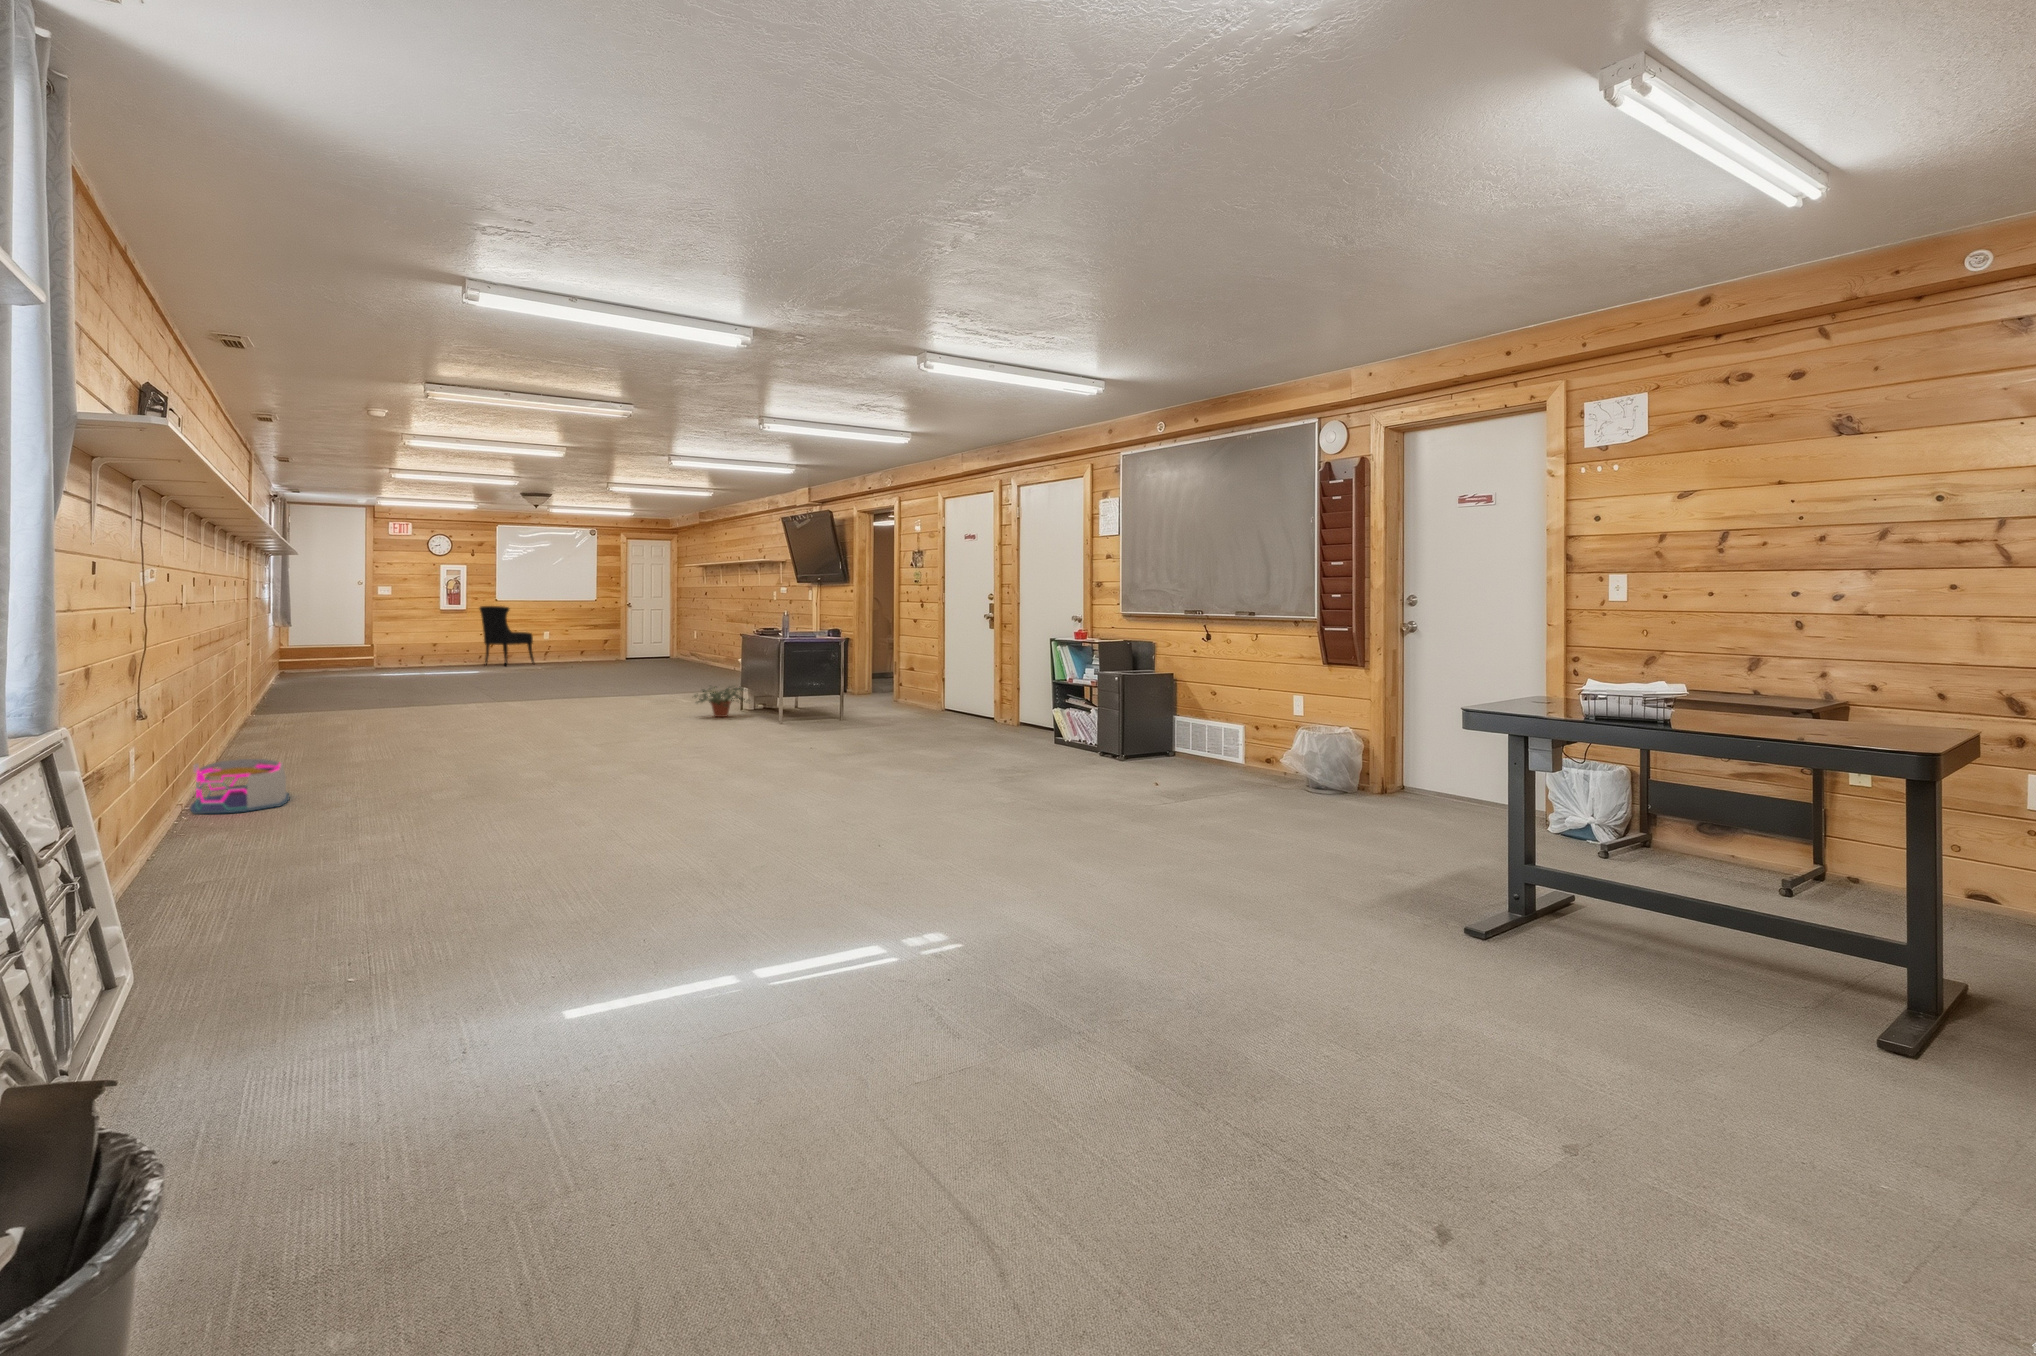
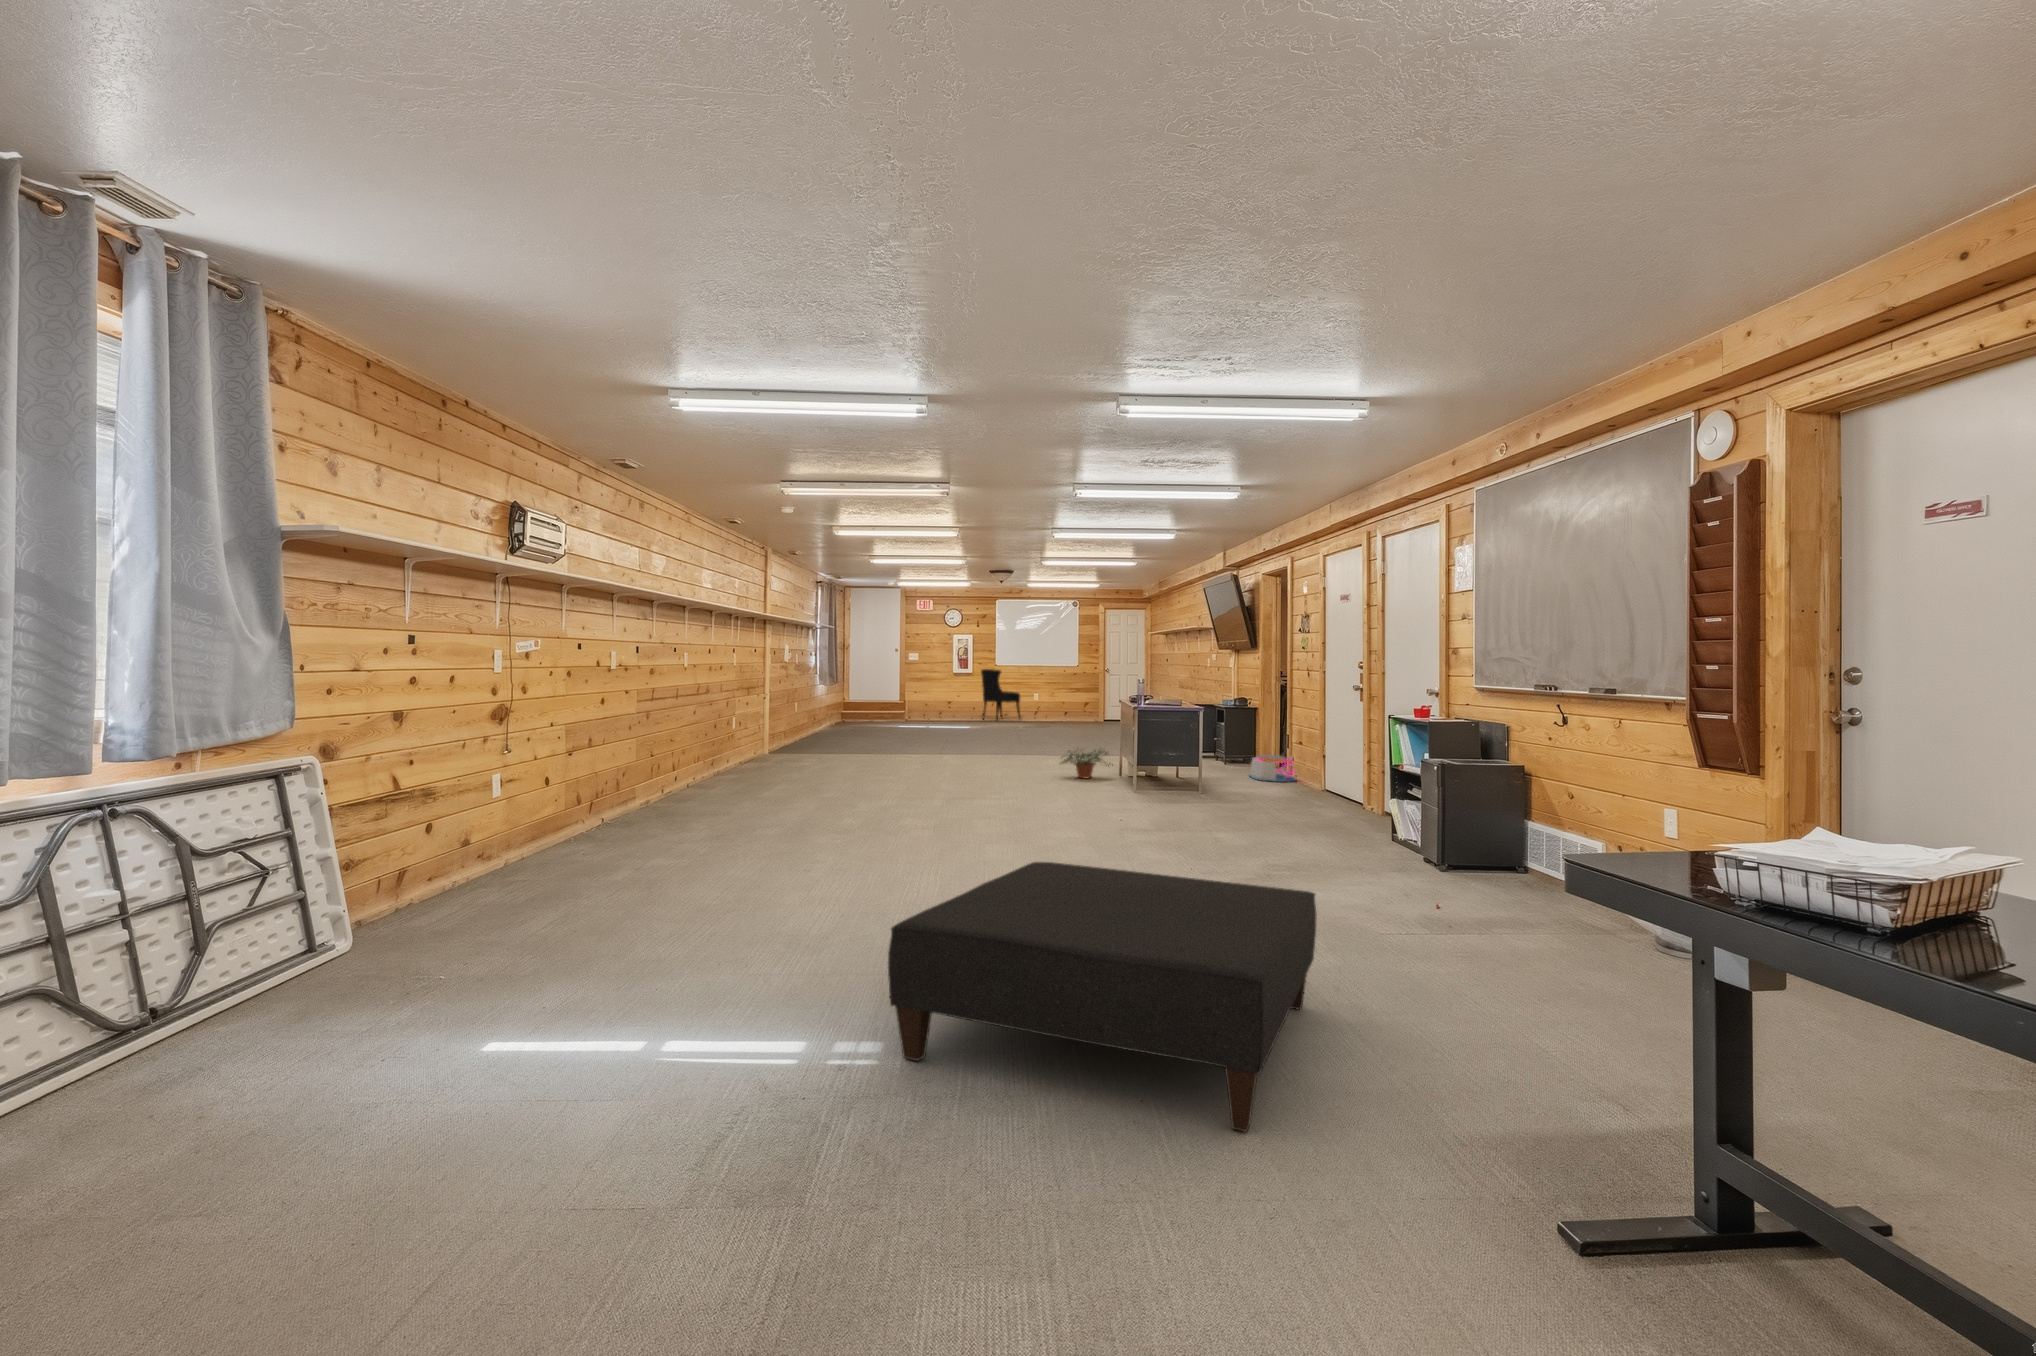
storage bin: present [190,759,289,814] -> present [1249,755,1296,782]
ottoman: none [948,766,1267,928] -> present [888,862,1317,1132]

